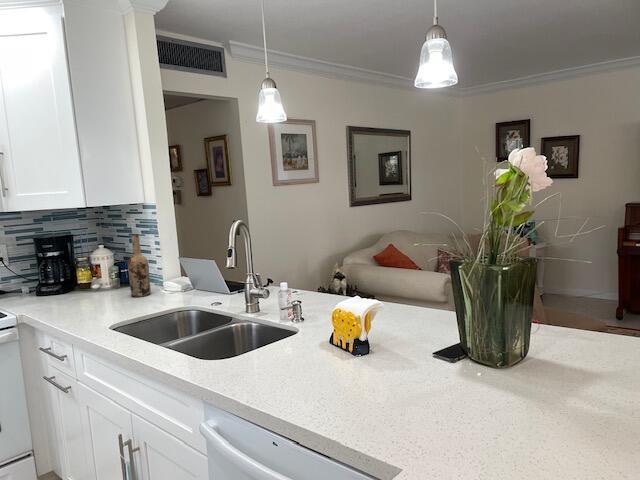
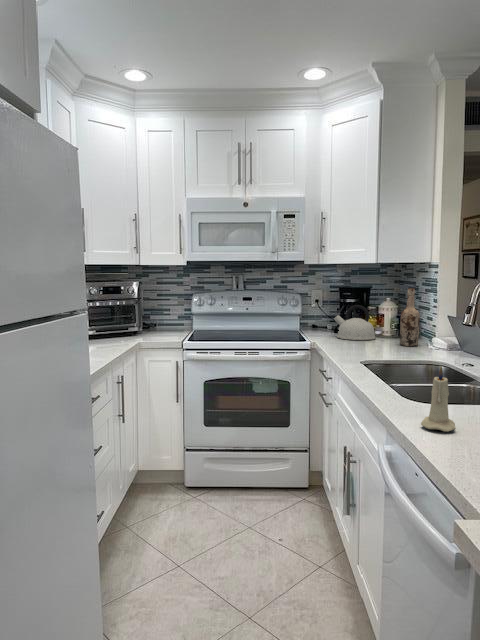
kettle: none [38,259,97,304] -> present [334,305,376,340]
candle: none [255,327,286,390] -> present [421,366,455,432]

